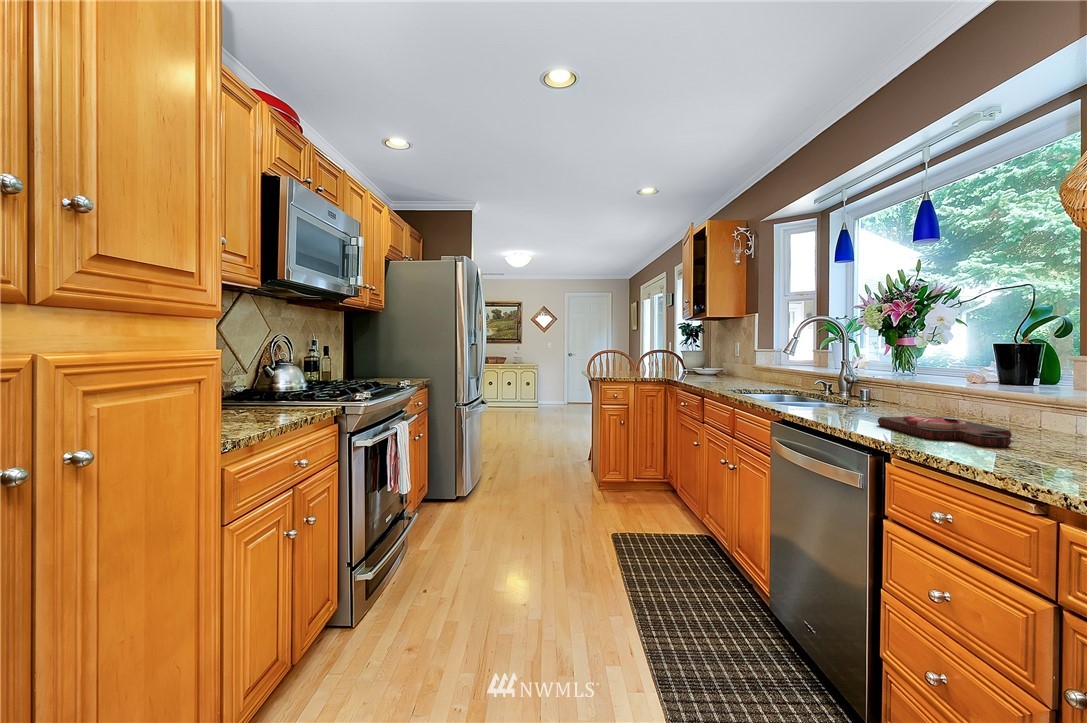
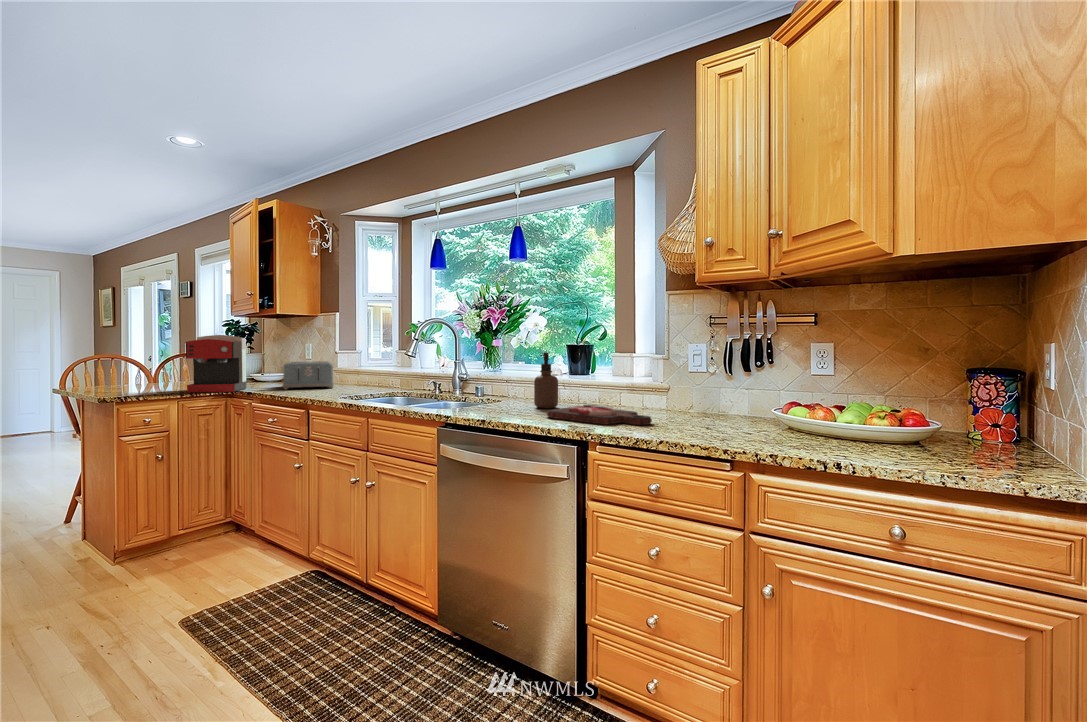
coffee maker: none [641,340,684,383] -> present [186,335,246,393]
soap dispenser: none [899,352,935,418] -> present [534,353,558,408]
toaster: none [706,361,755,385] -> present [283,361,334,389]

